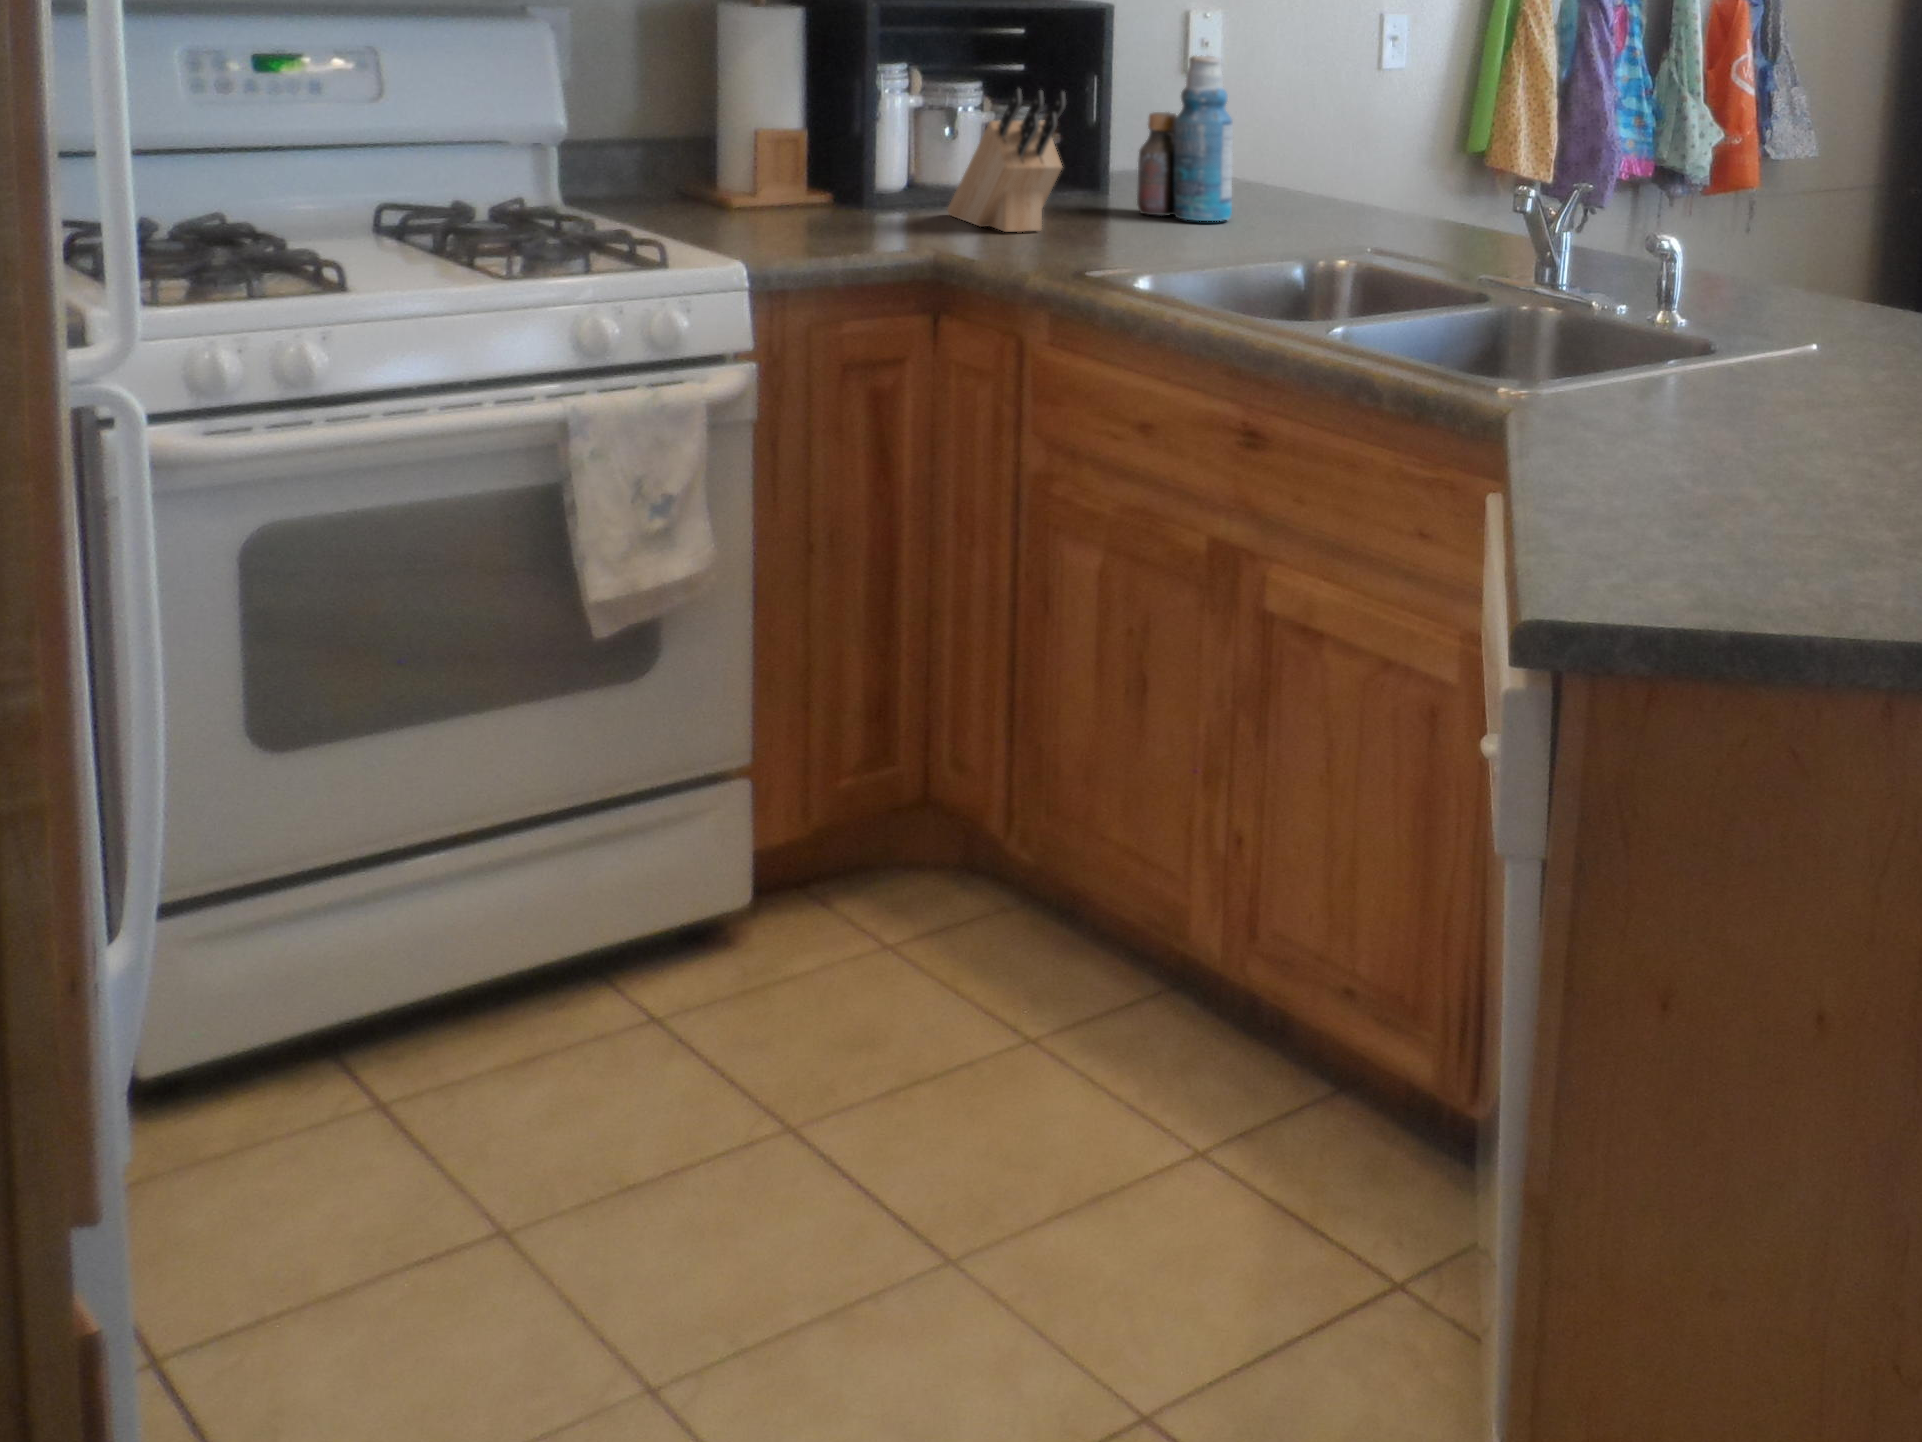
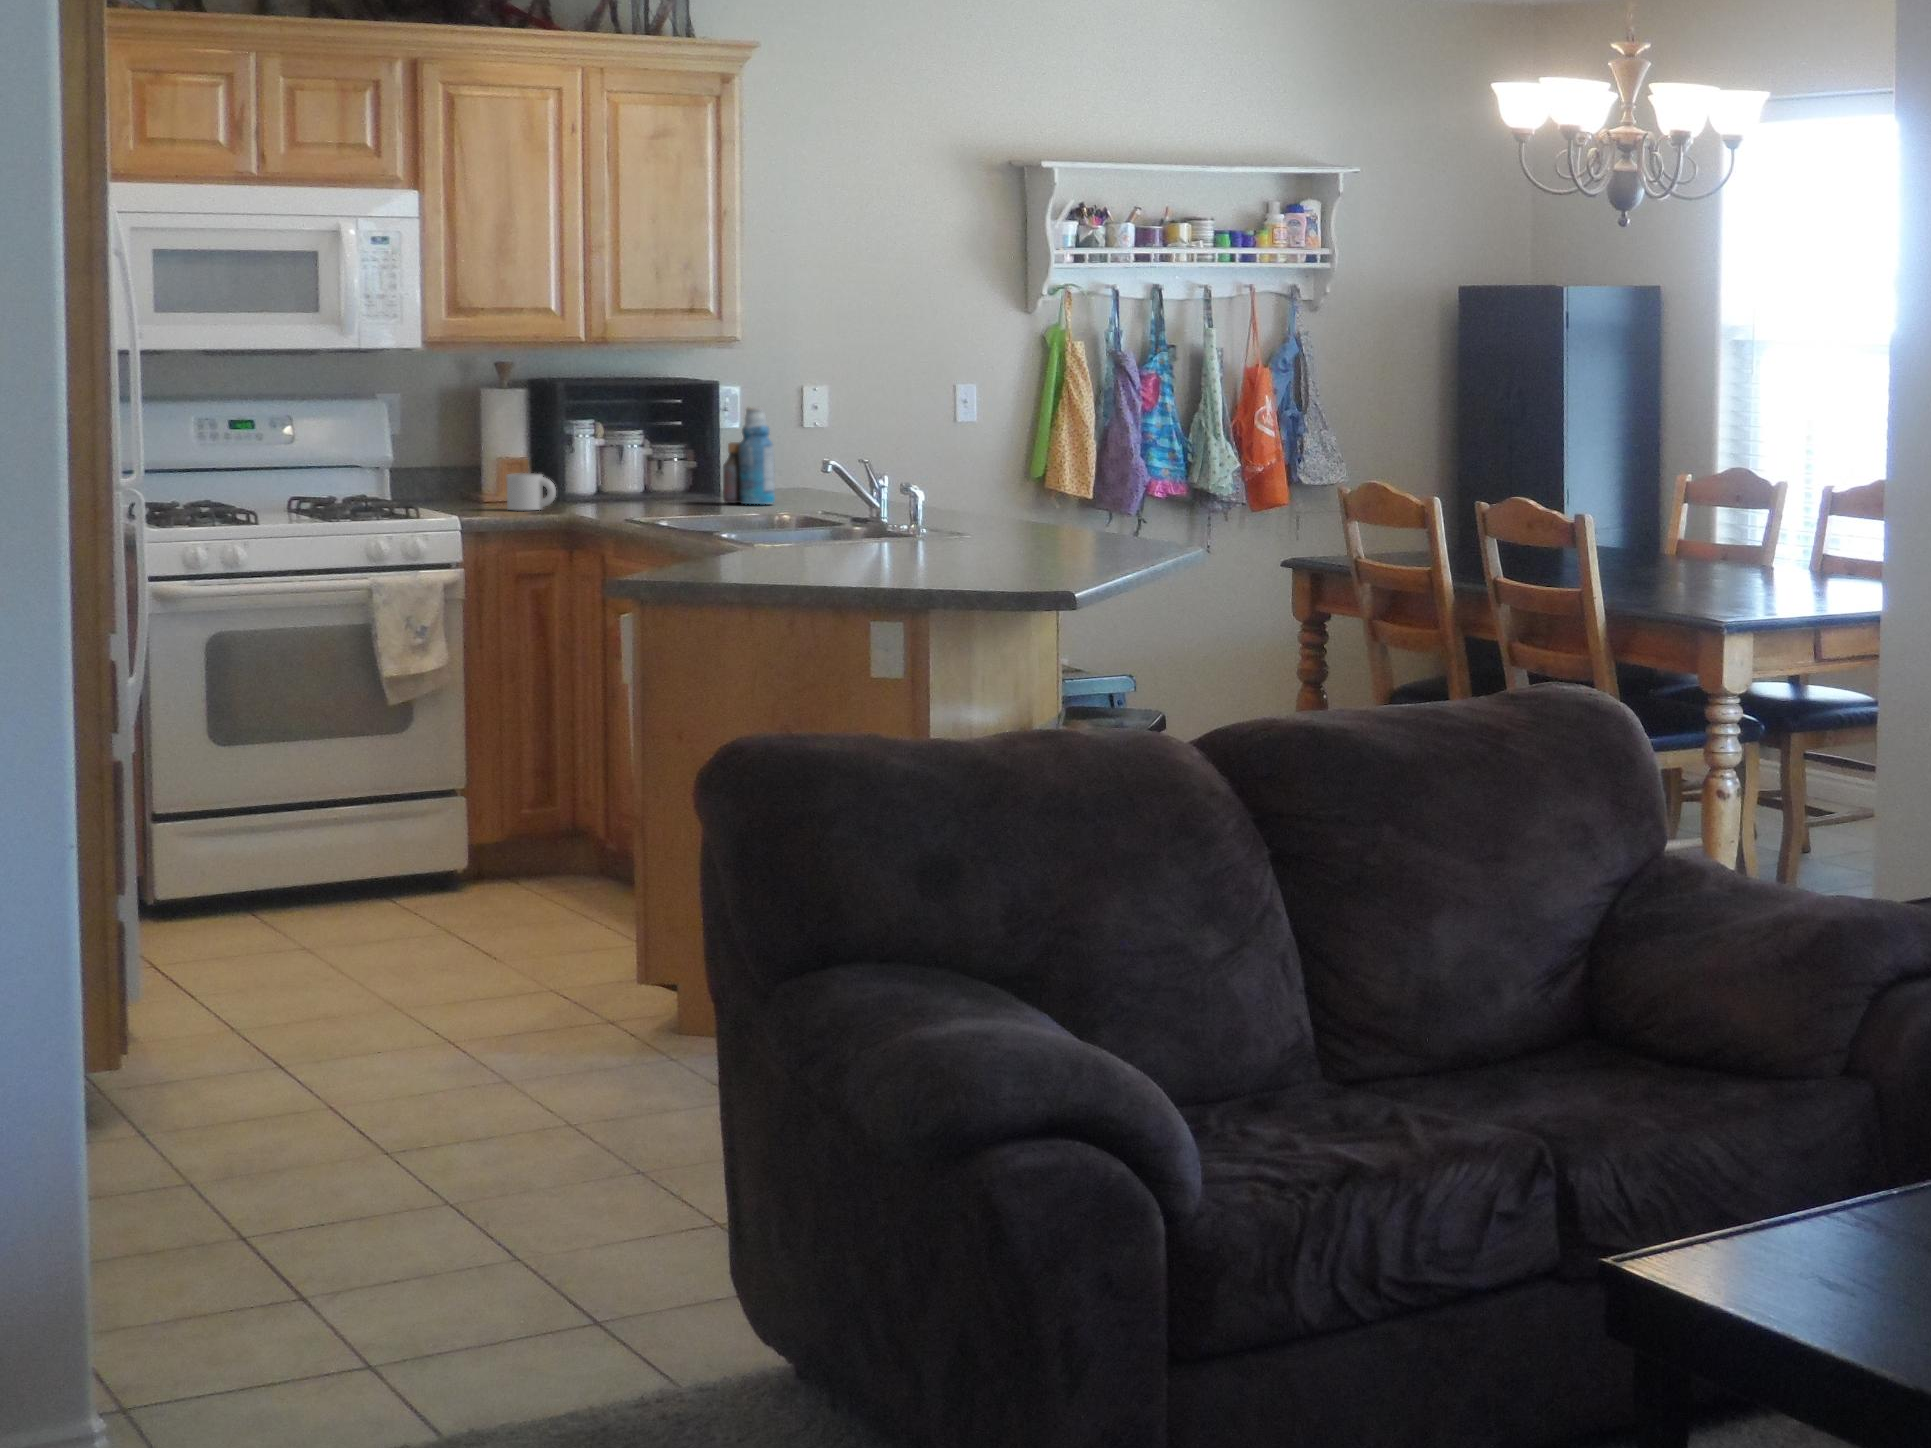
knife block: present [948,89,1067,232] -> none [607,425,657,509]
mug: none [792,165,884,235] -> present [507,473,556,510]

